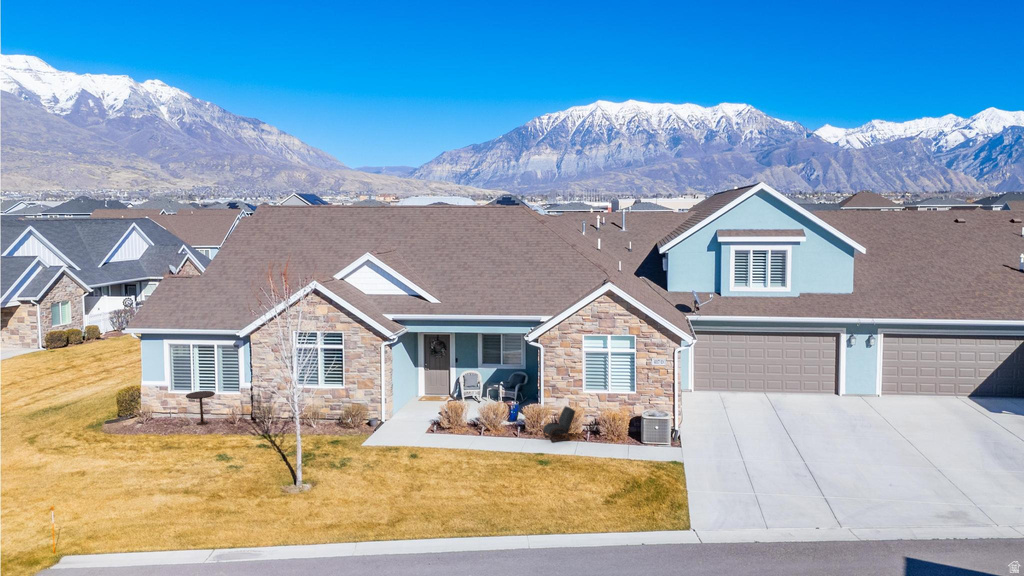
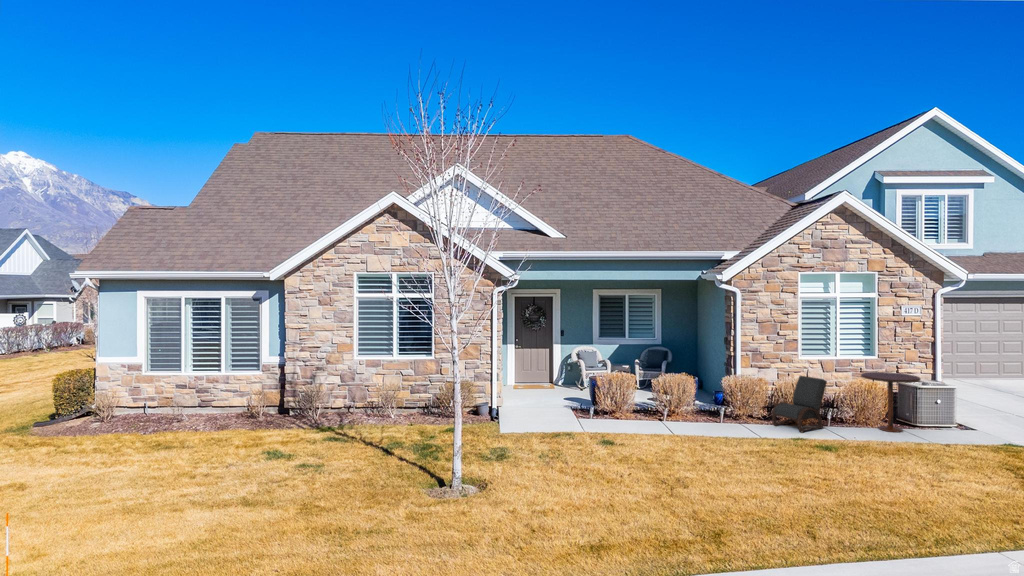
pedestal table: present [186,391,215,425] -> present [861,372,921,432]

